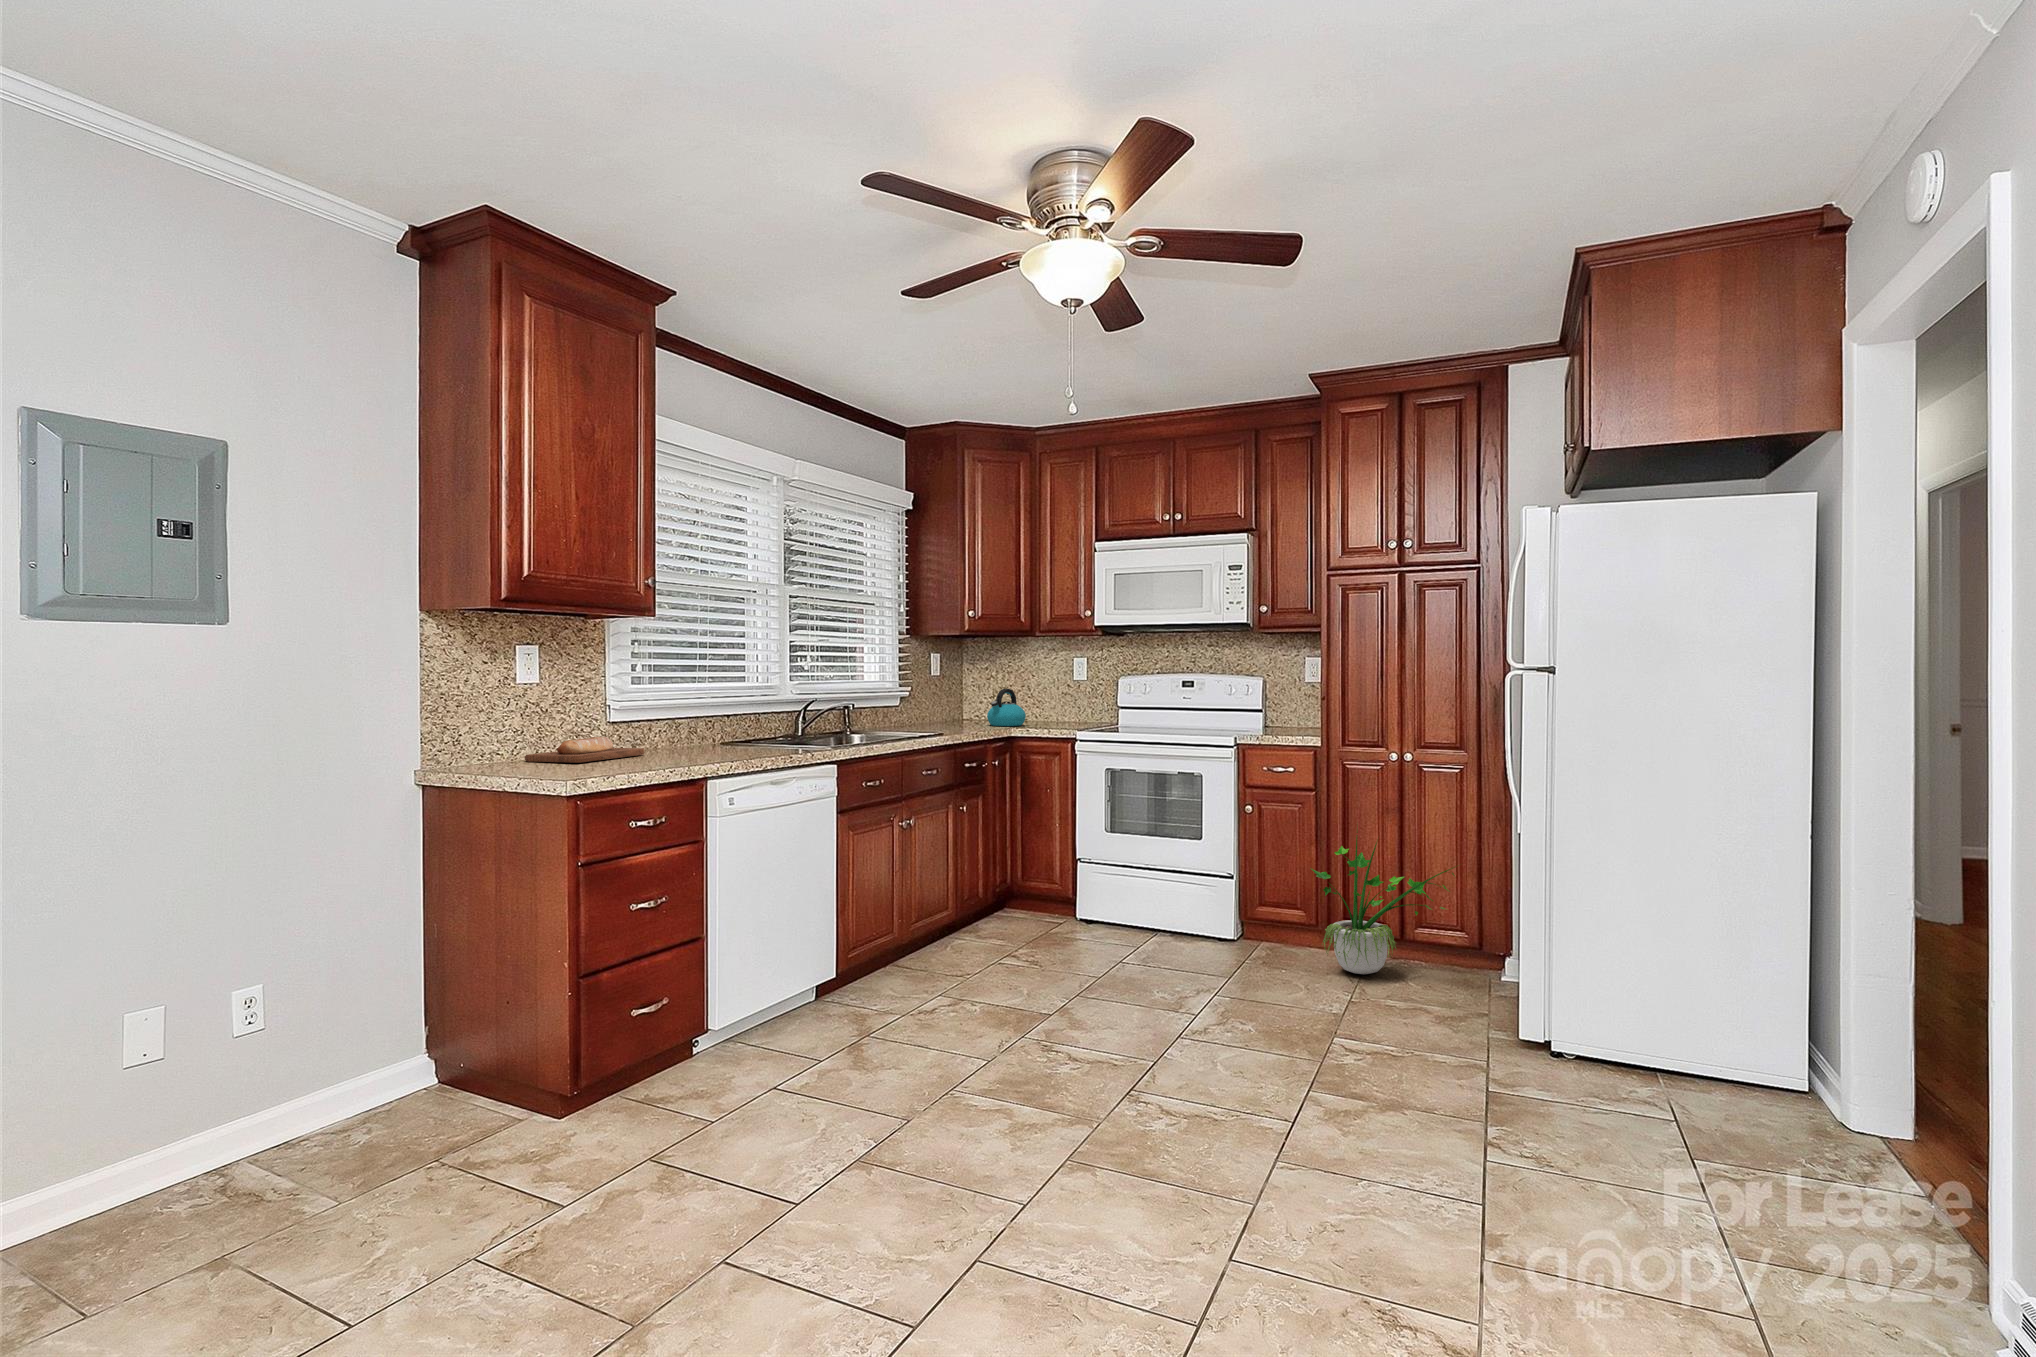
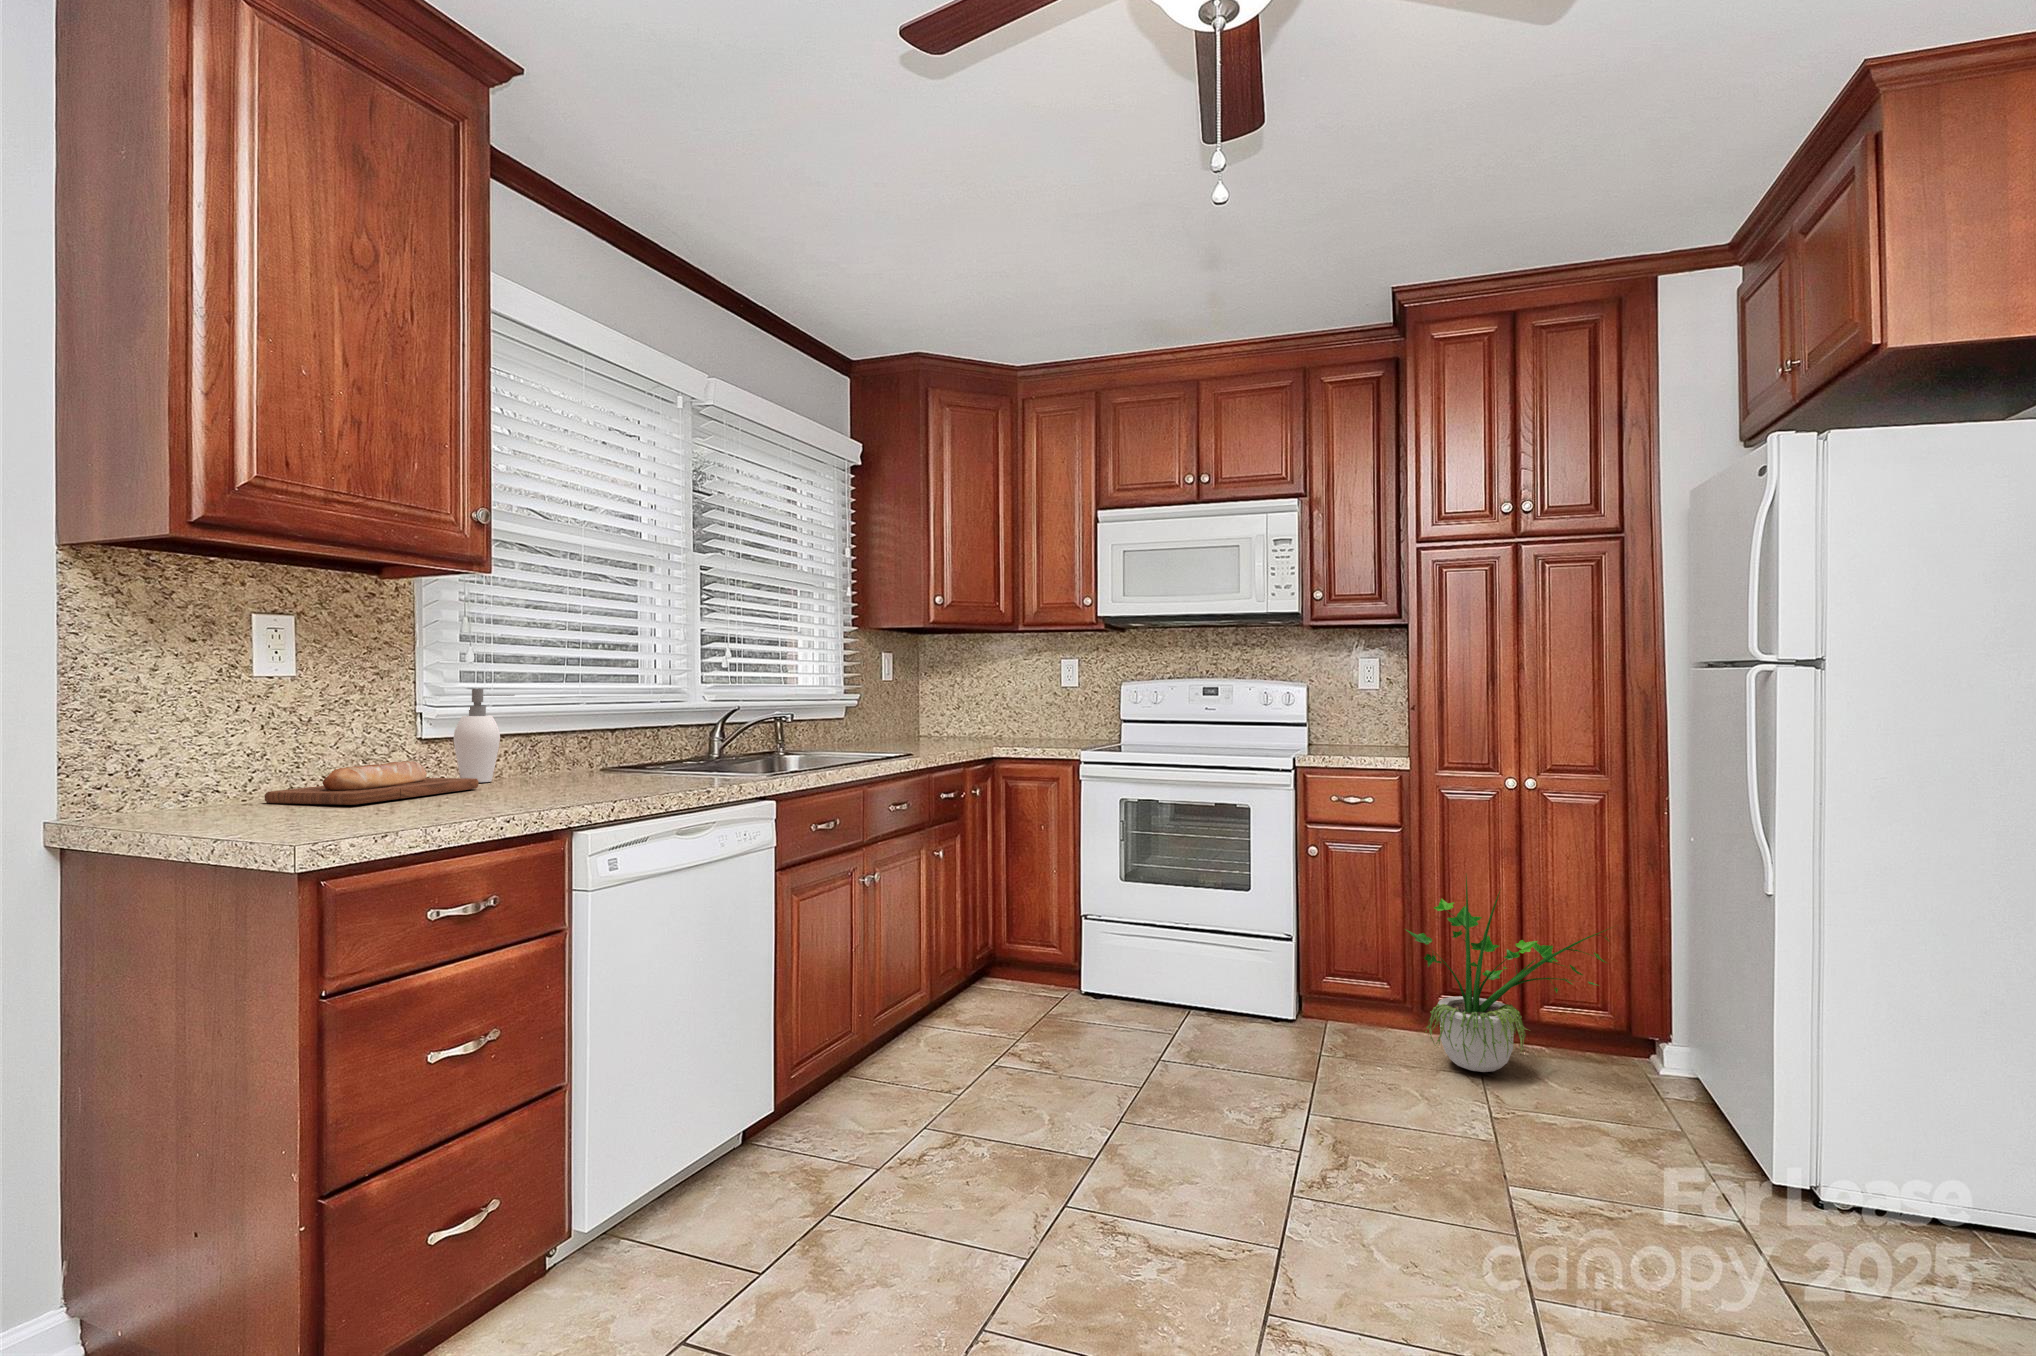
soap dispenser: none [626,689,664,751] -> present [454,689,514,782]
kettle: present [987,689,1026,726] -> none [953,697,1001,743]

